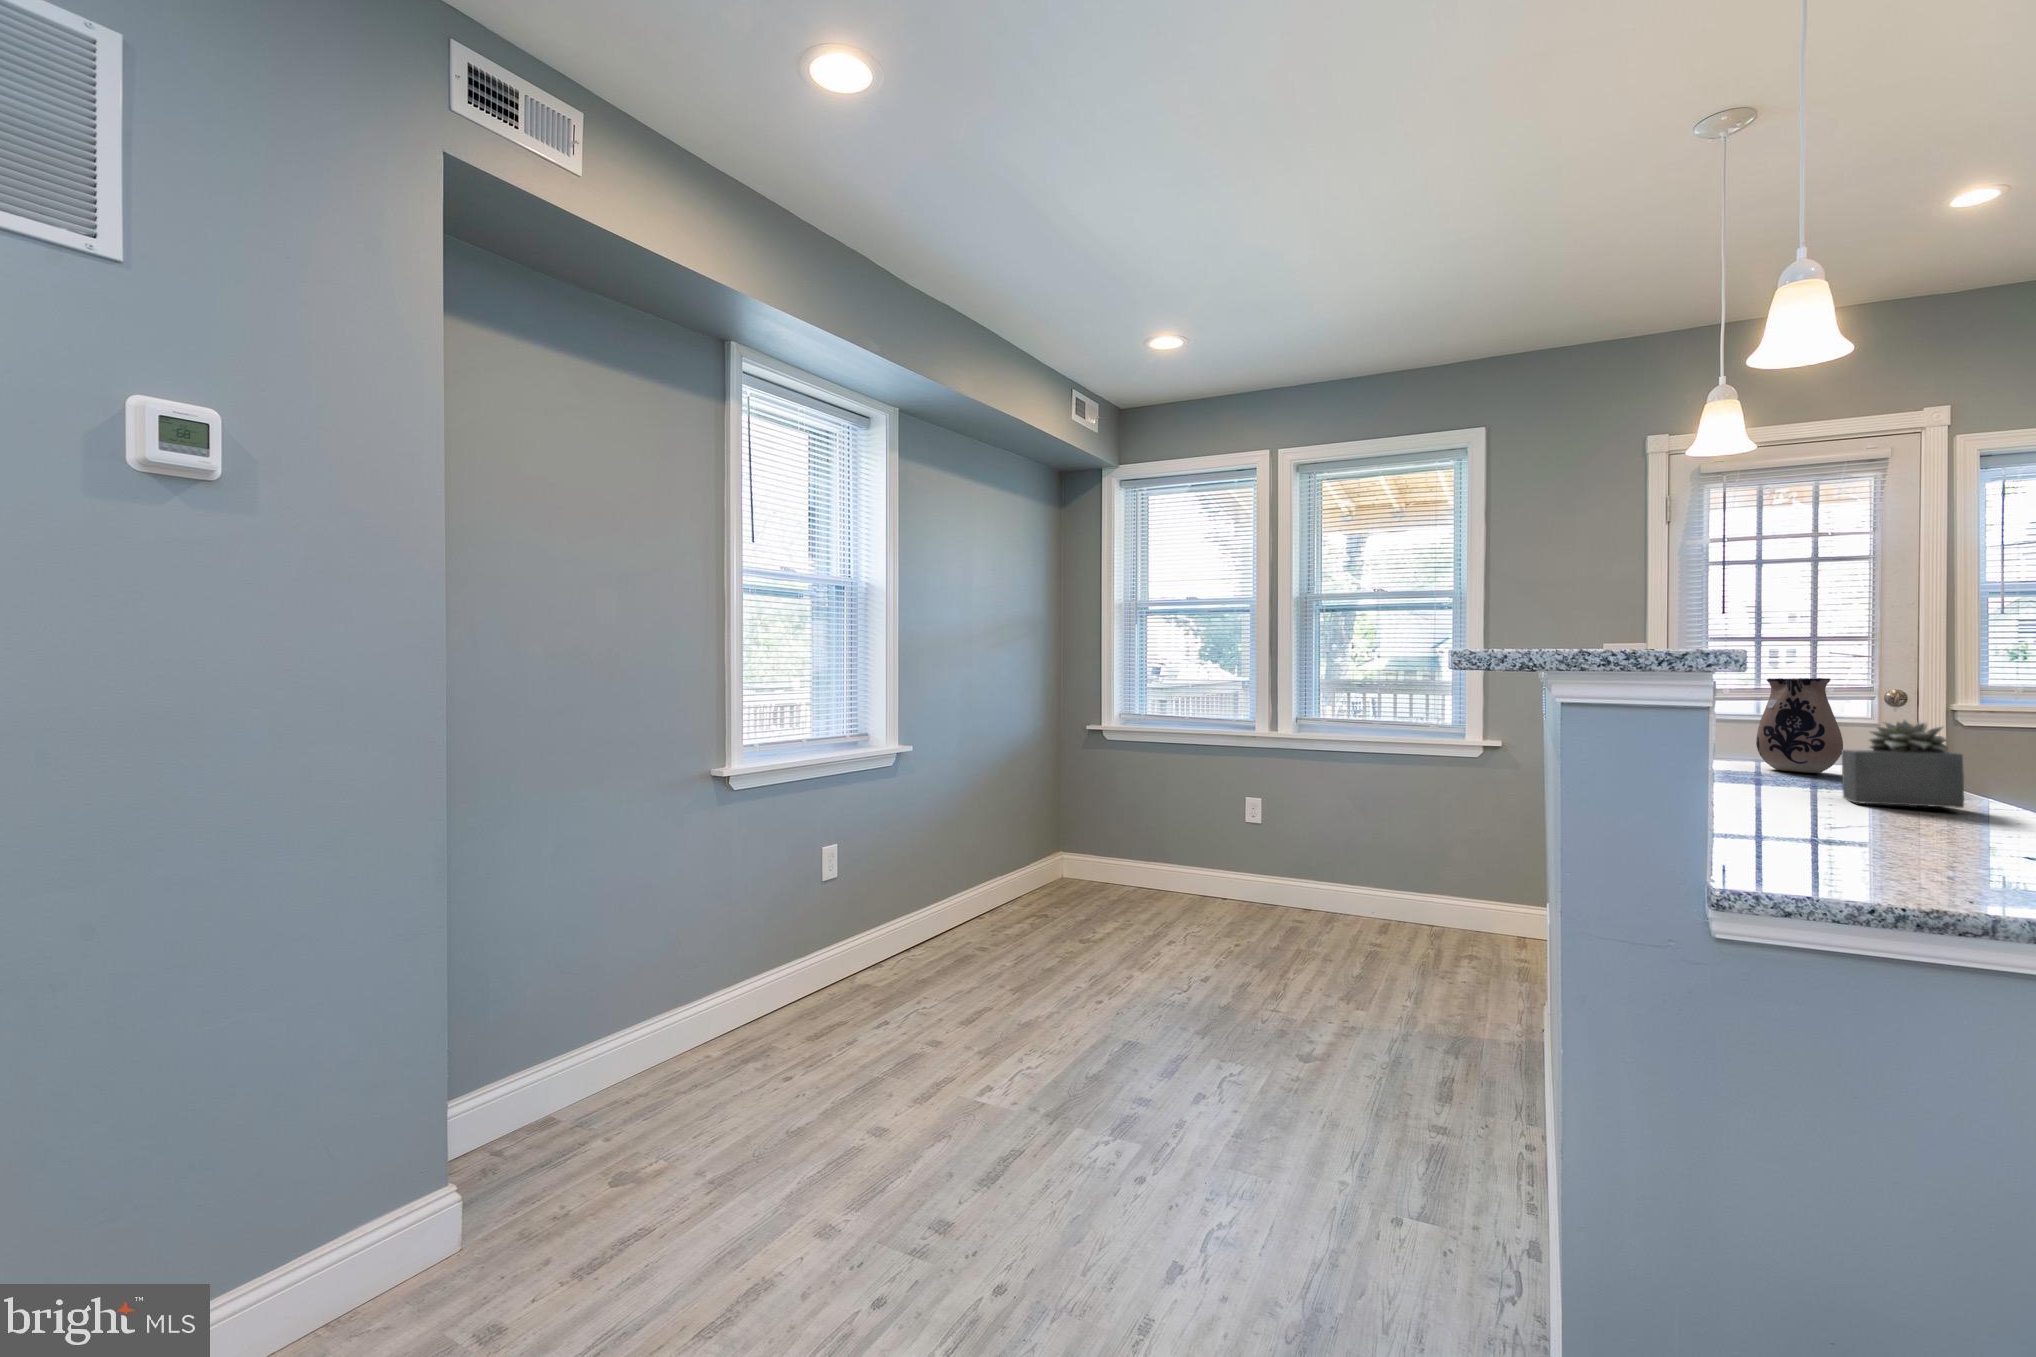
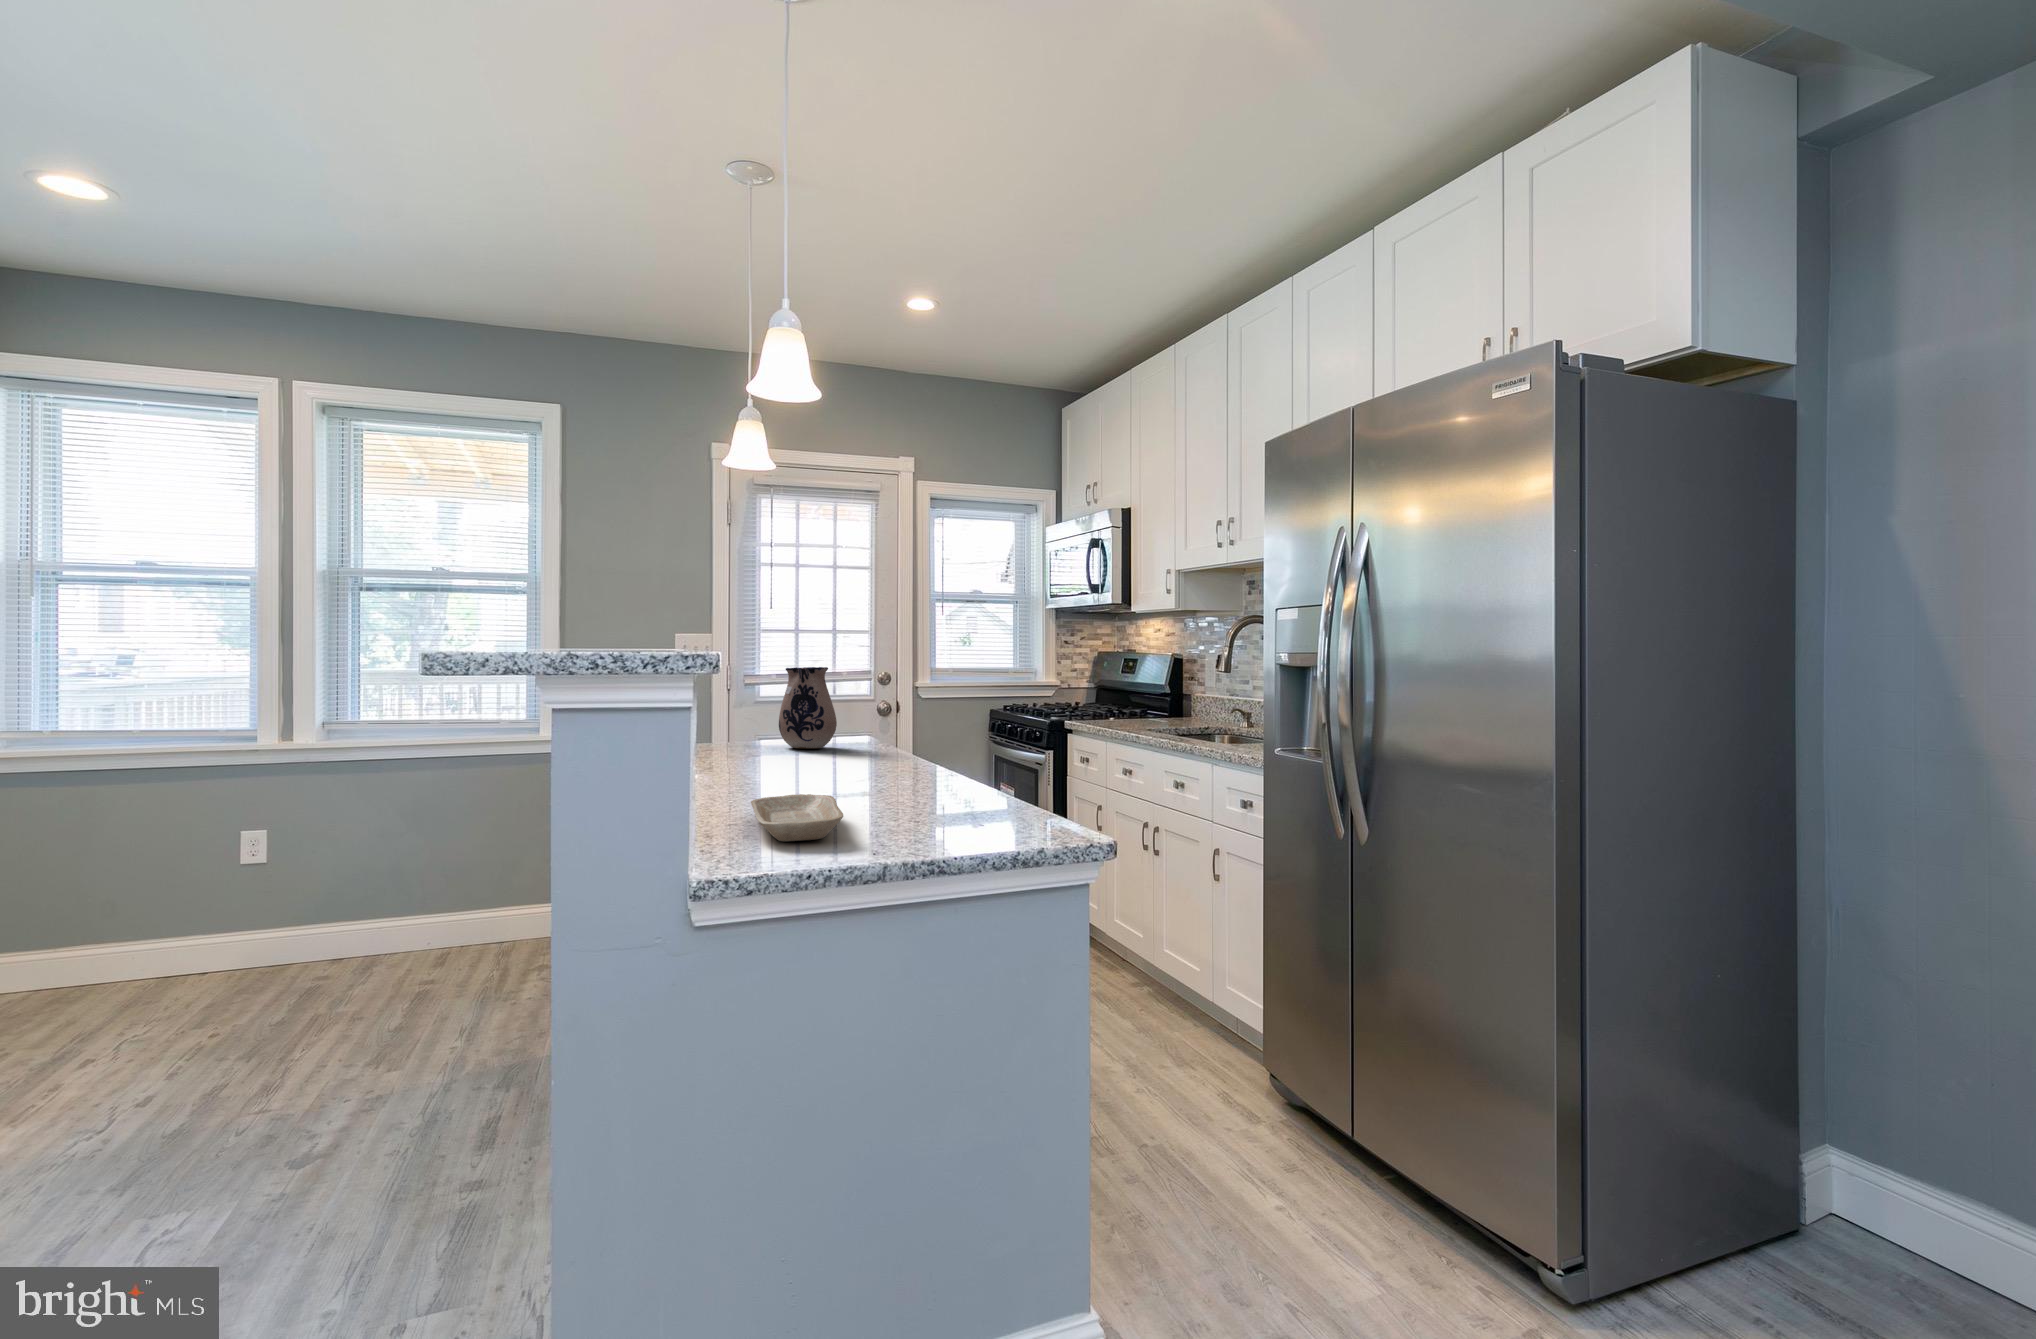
succulent plant: present [1842,720,1964,808] -> none [828,701,900,774]
tray: none [1760,817,1913,871] -> present [751,794,843,841]

